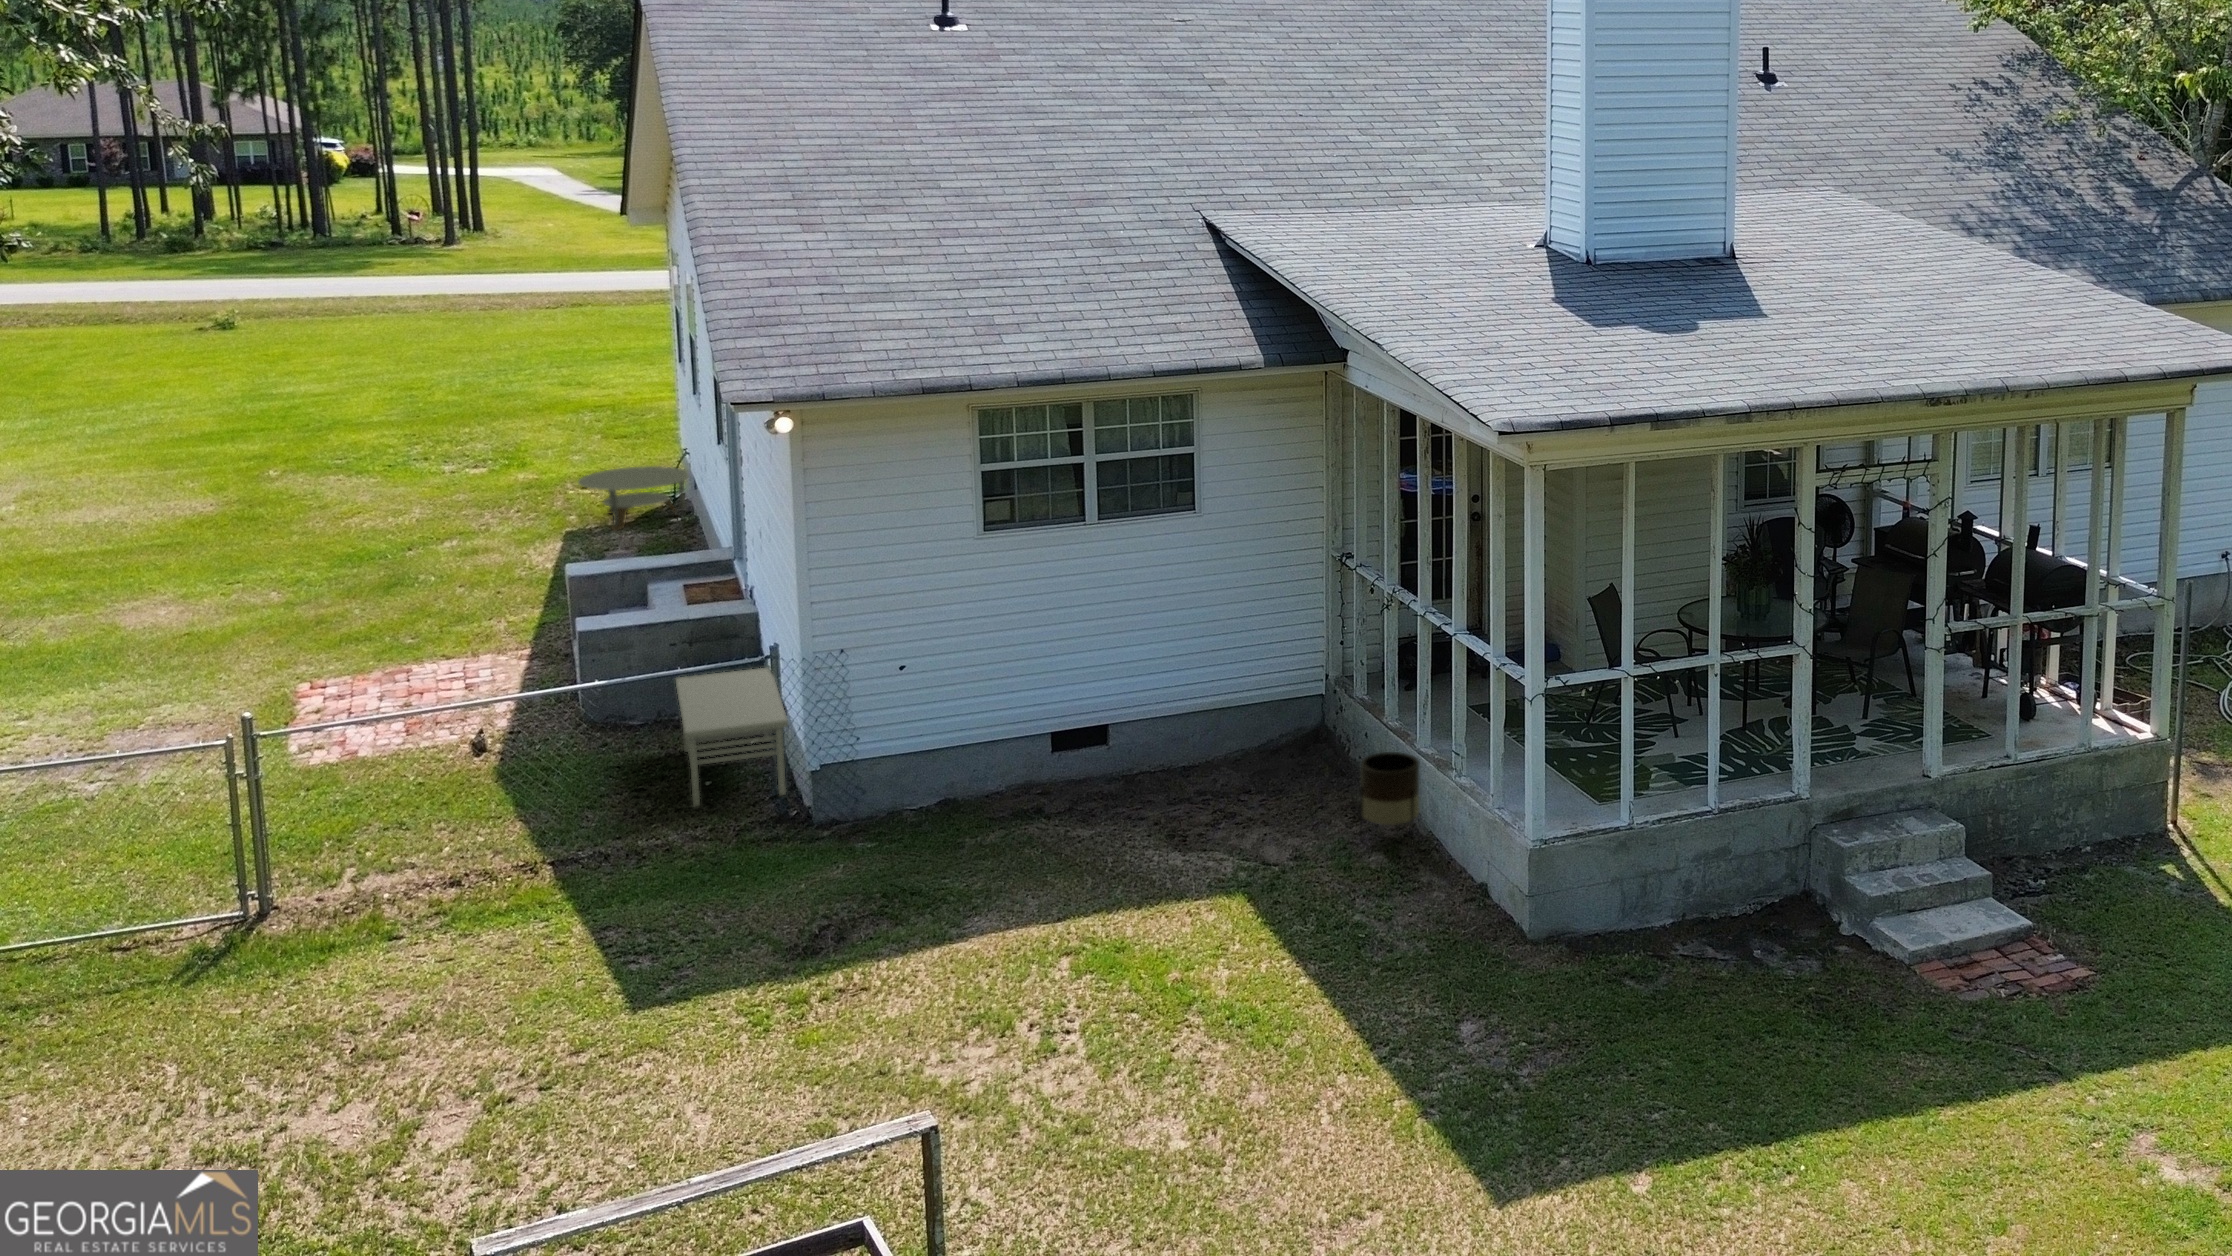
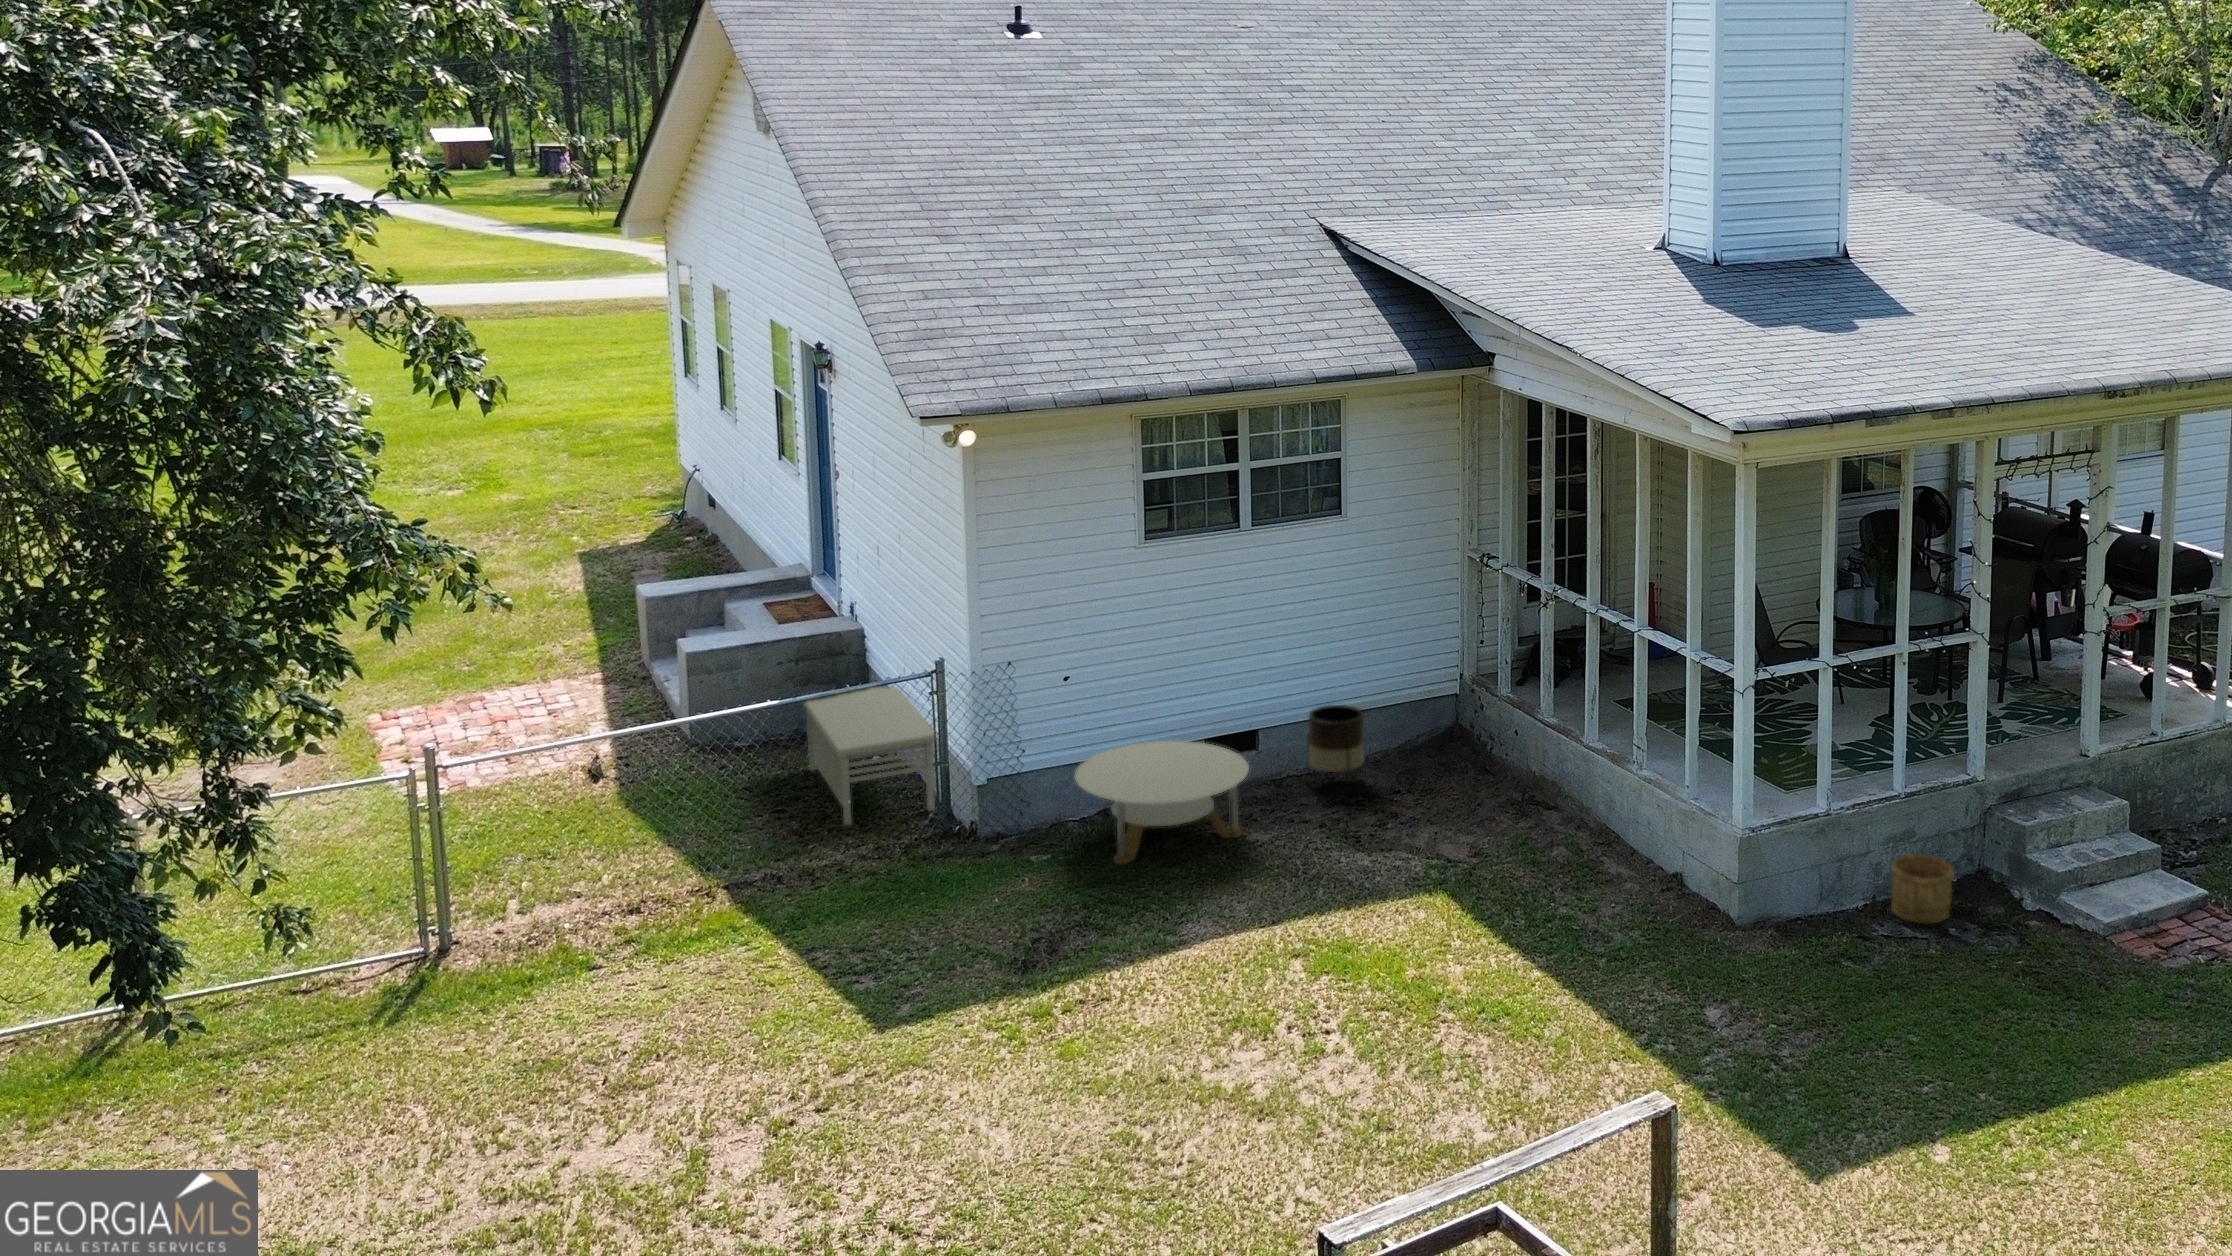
round table: present [578,466,688,530] -> present [1075,741,1249,864]
planter: present [1360,752,1420,825] -> present [1307,705,1364,772]
wooden bucket: none [1694,873,1761,945] -> present [1891,854,1954,924]

